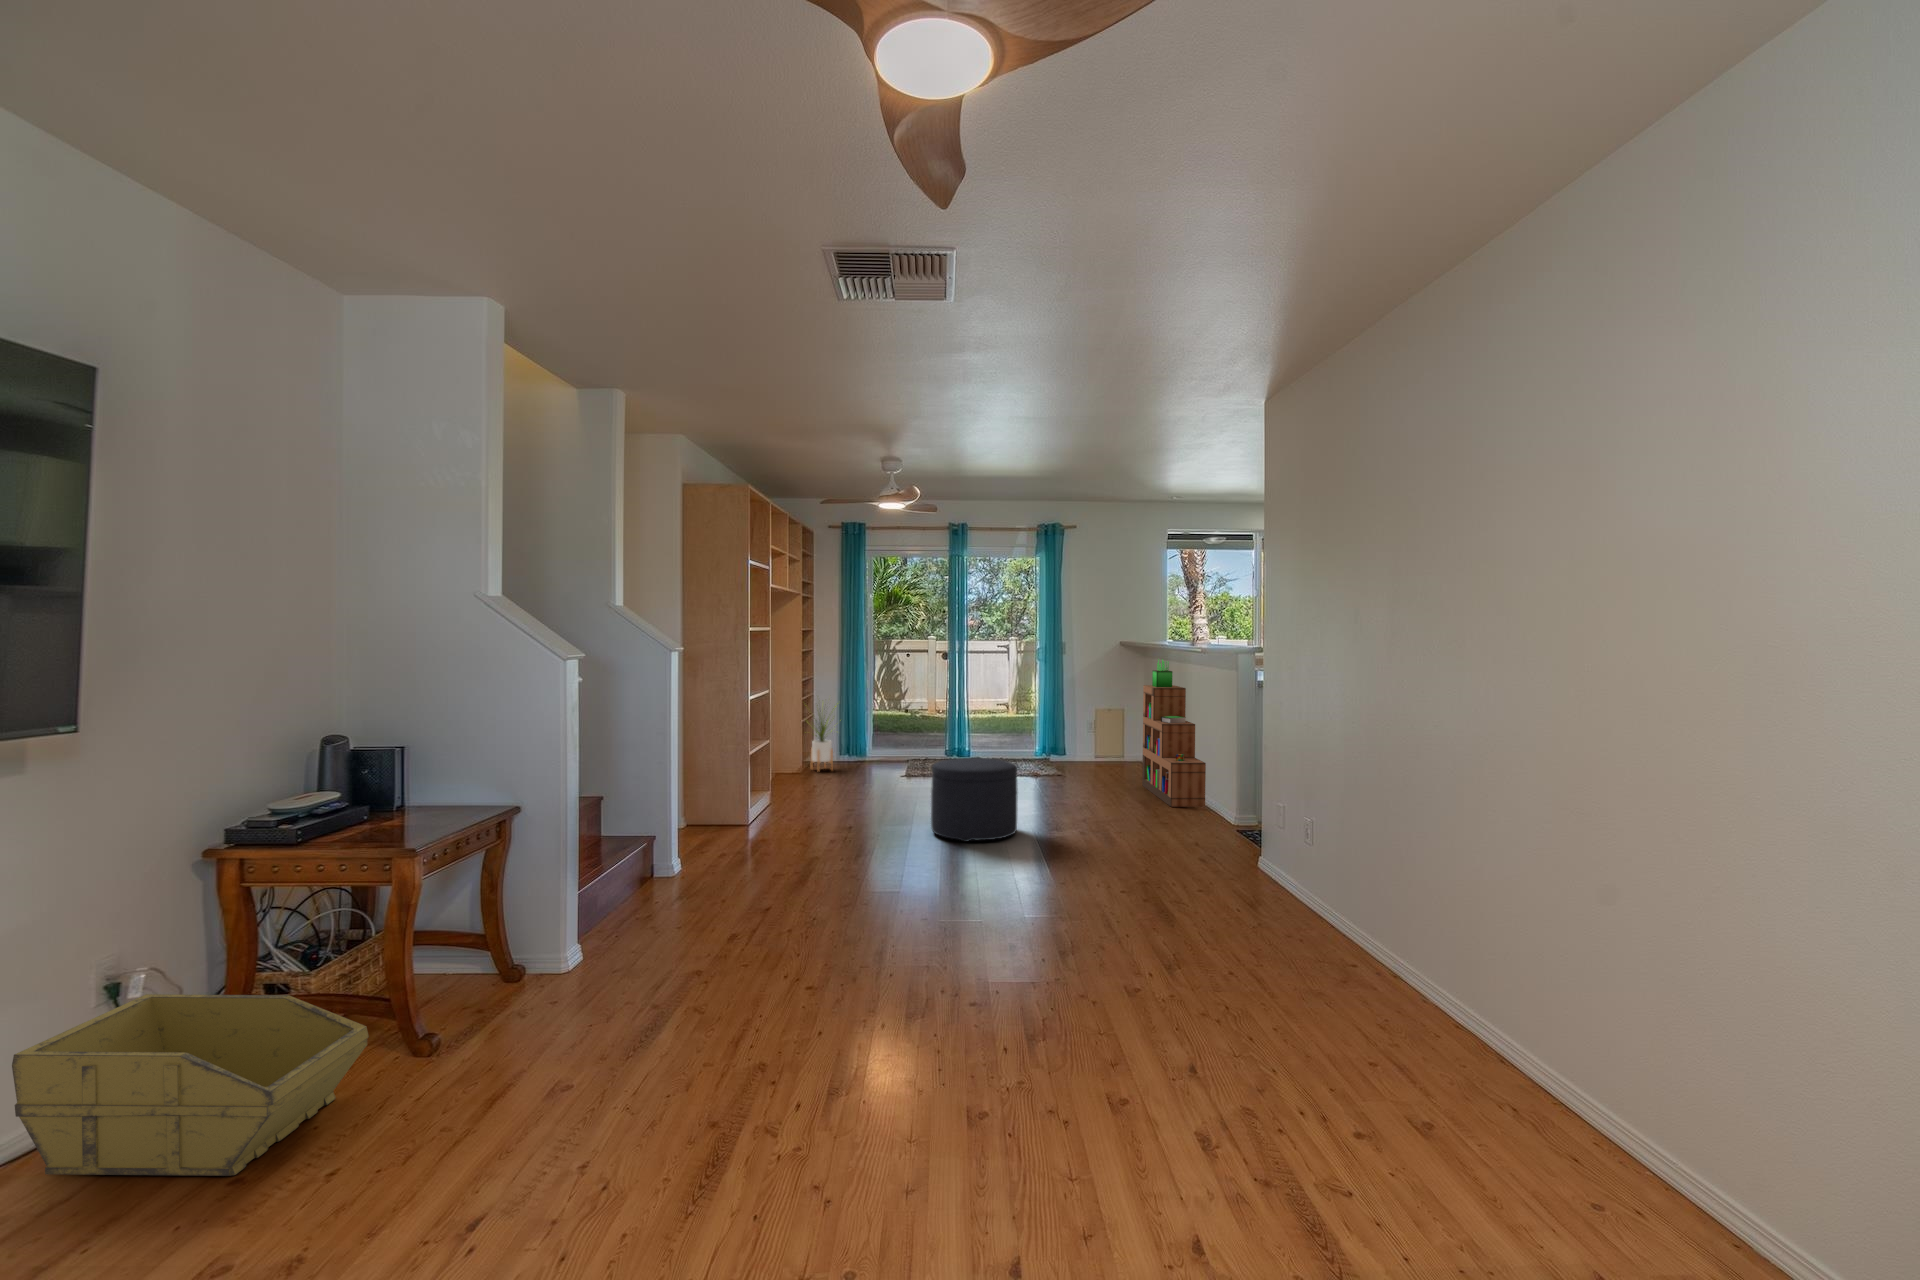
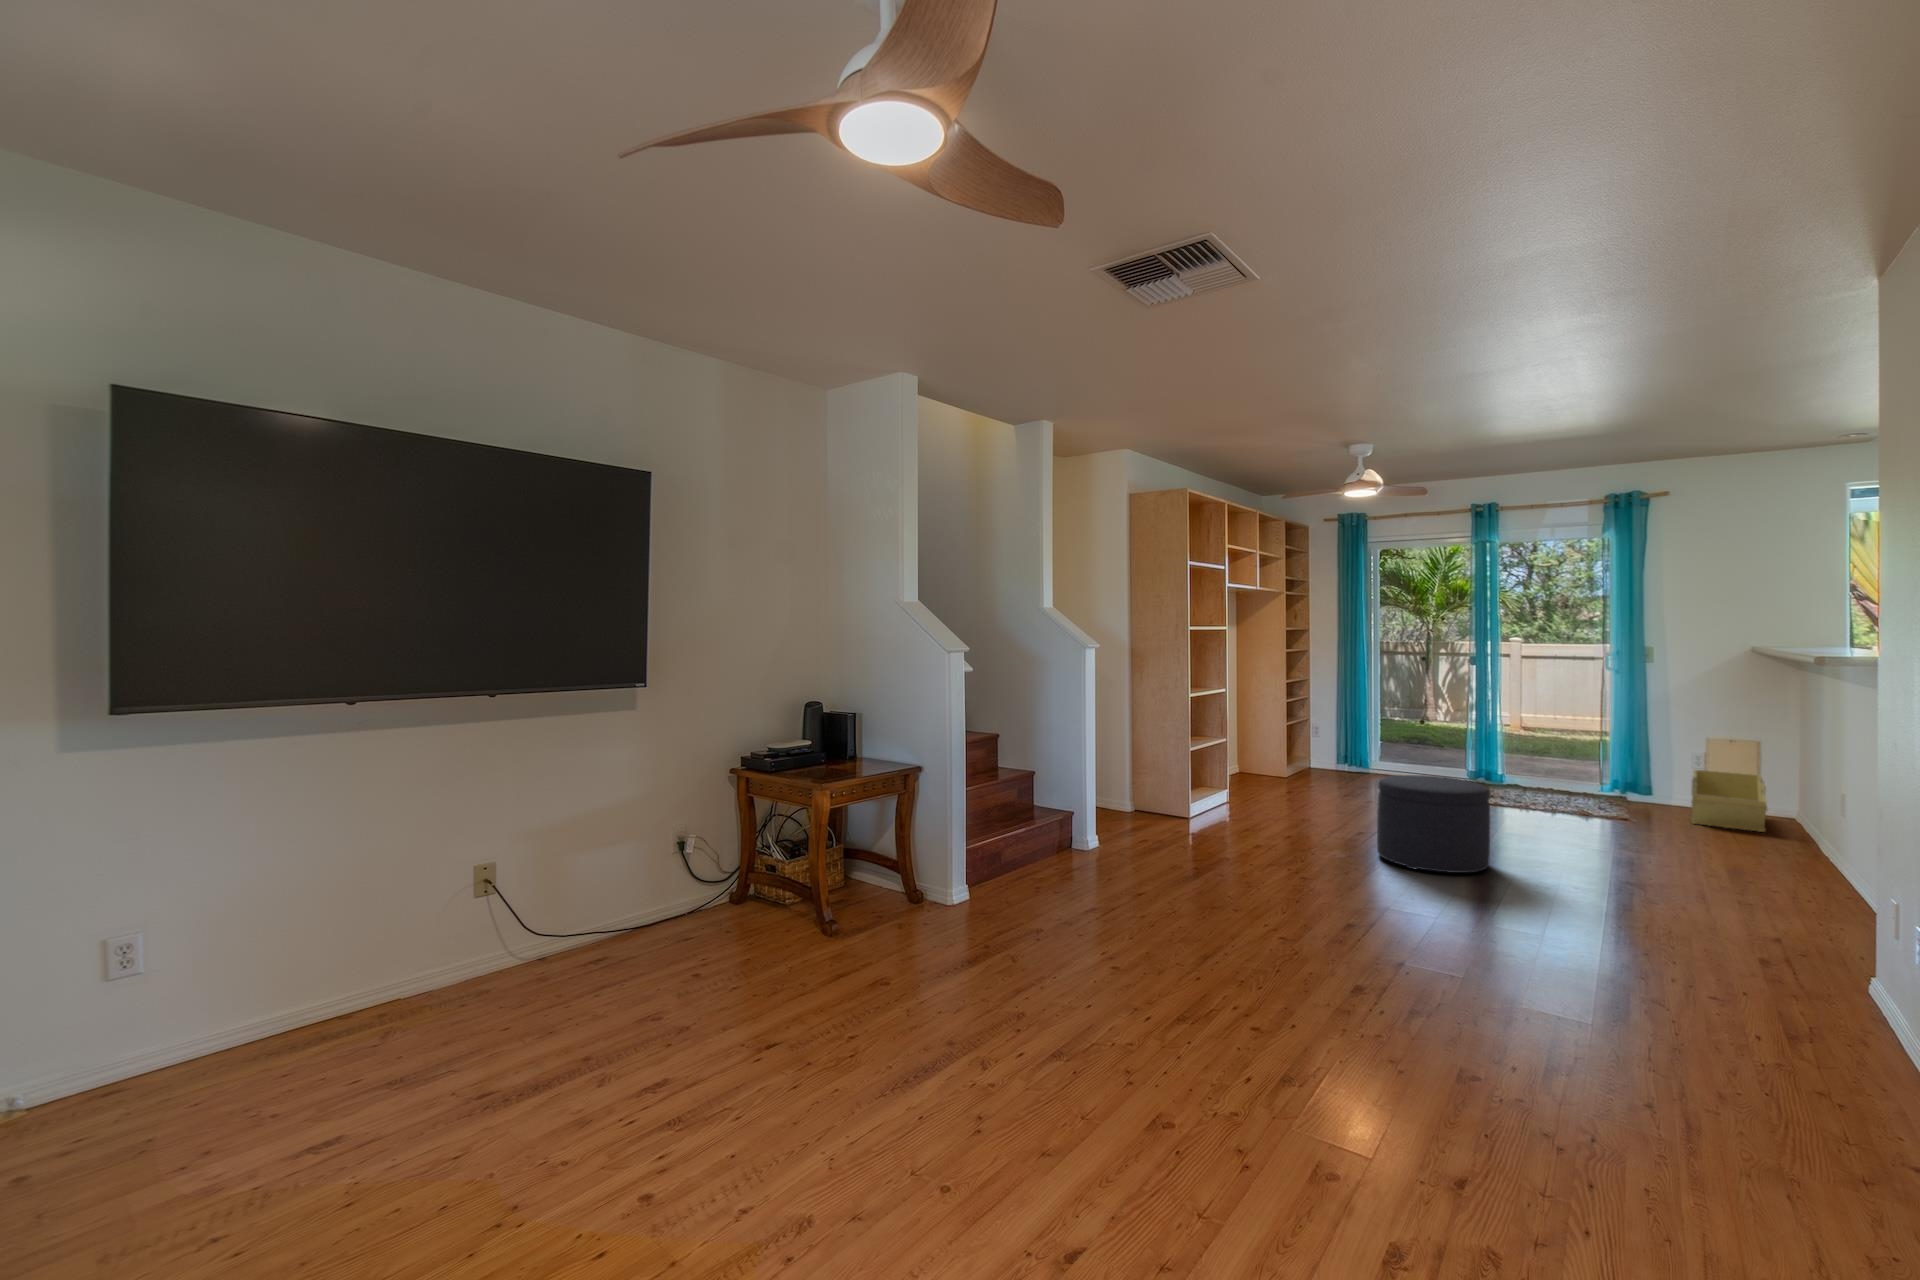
bookshelf: present [1142,660,1206,807] -> none [1755,671,1848,887]
house plant: present [811,706,836,770] -> none [1292,697,1338,778]
storage bin: present [12,994,369,1176] -> present [1691,769,1767,832]

